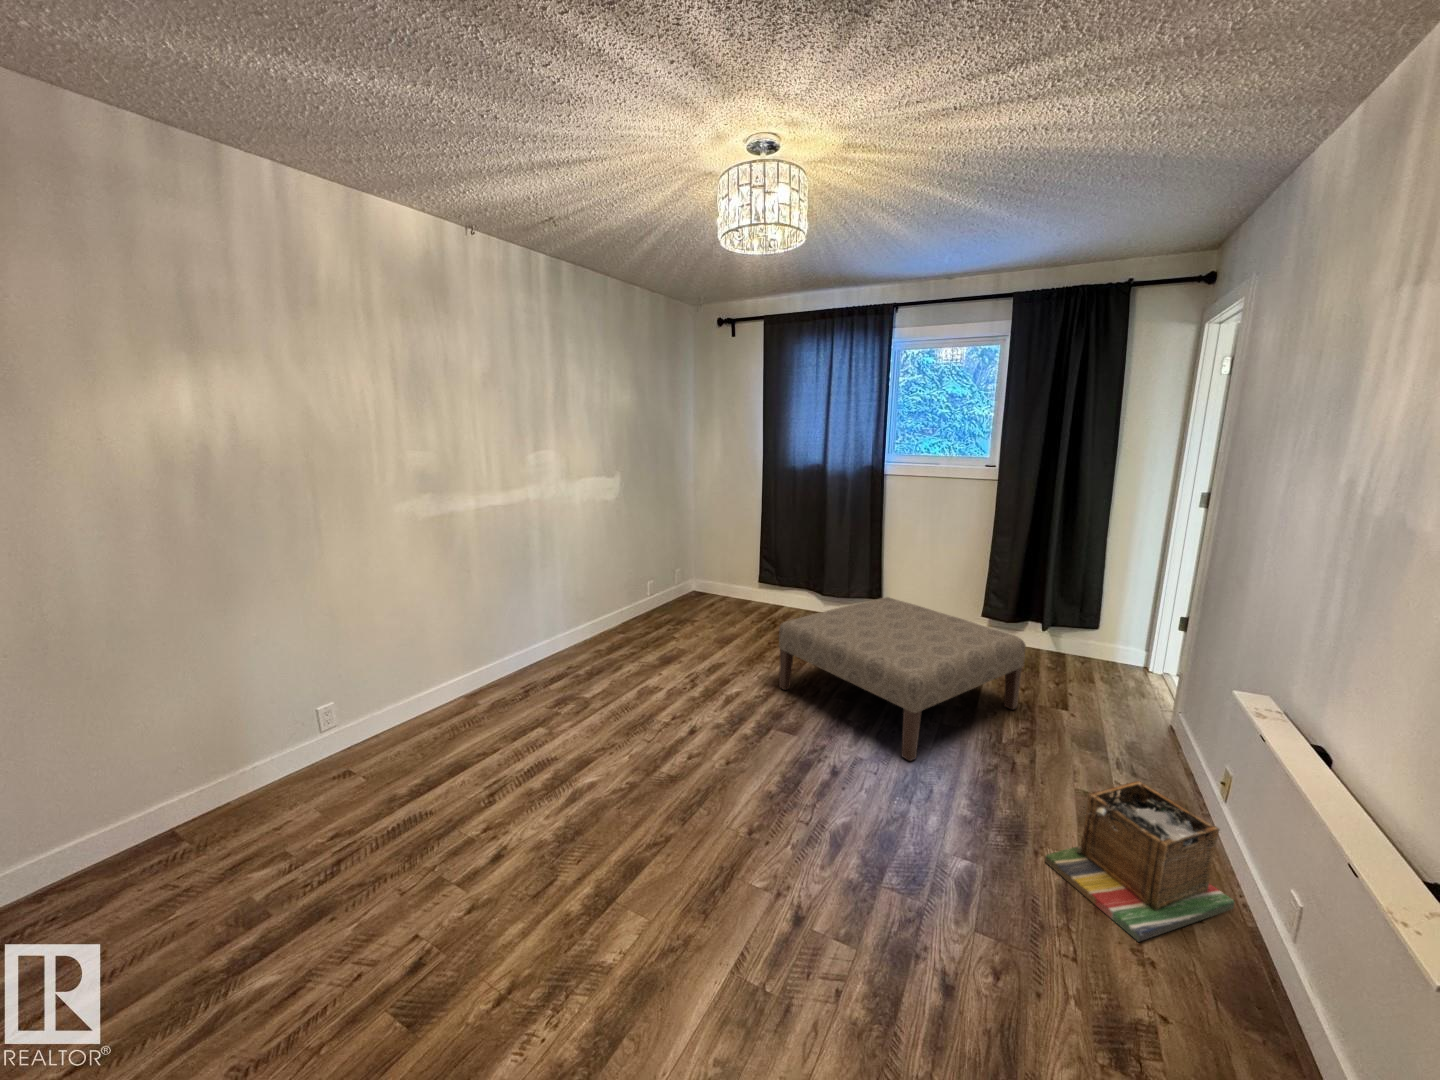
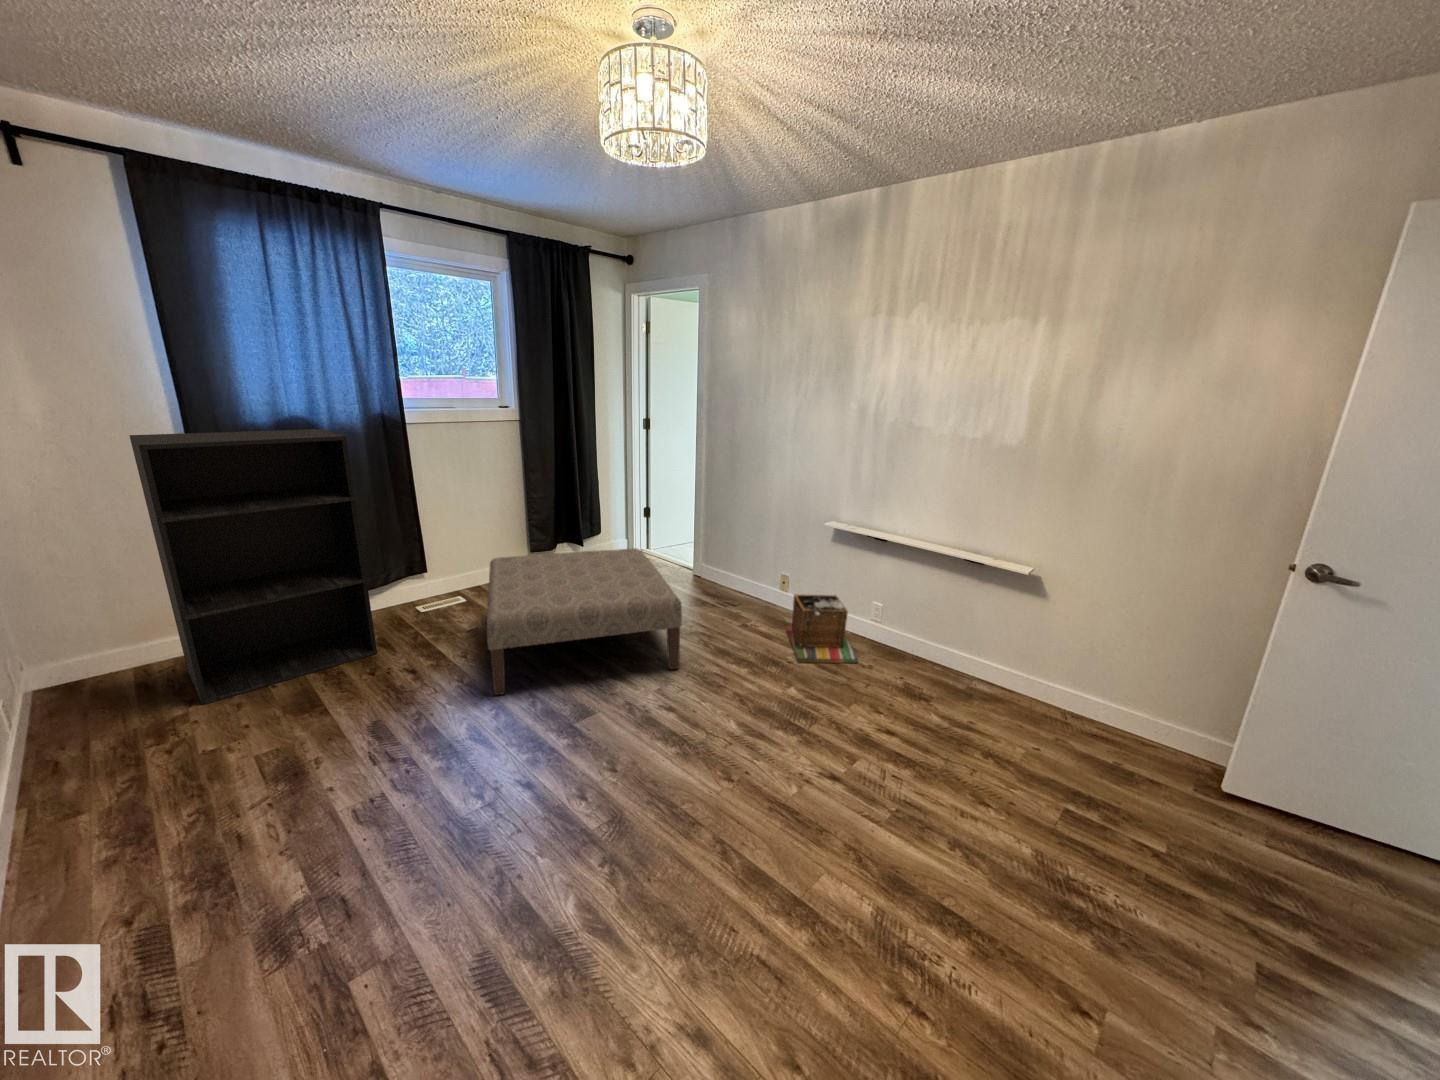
bookshelf: none [707,470,816,636] -> present [130,429,377,704]

